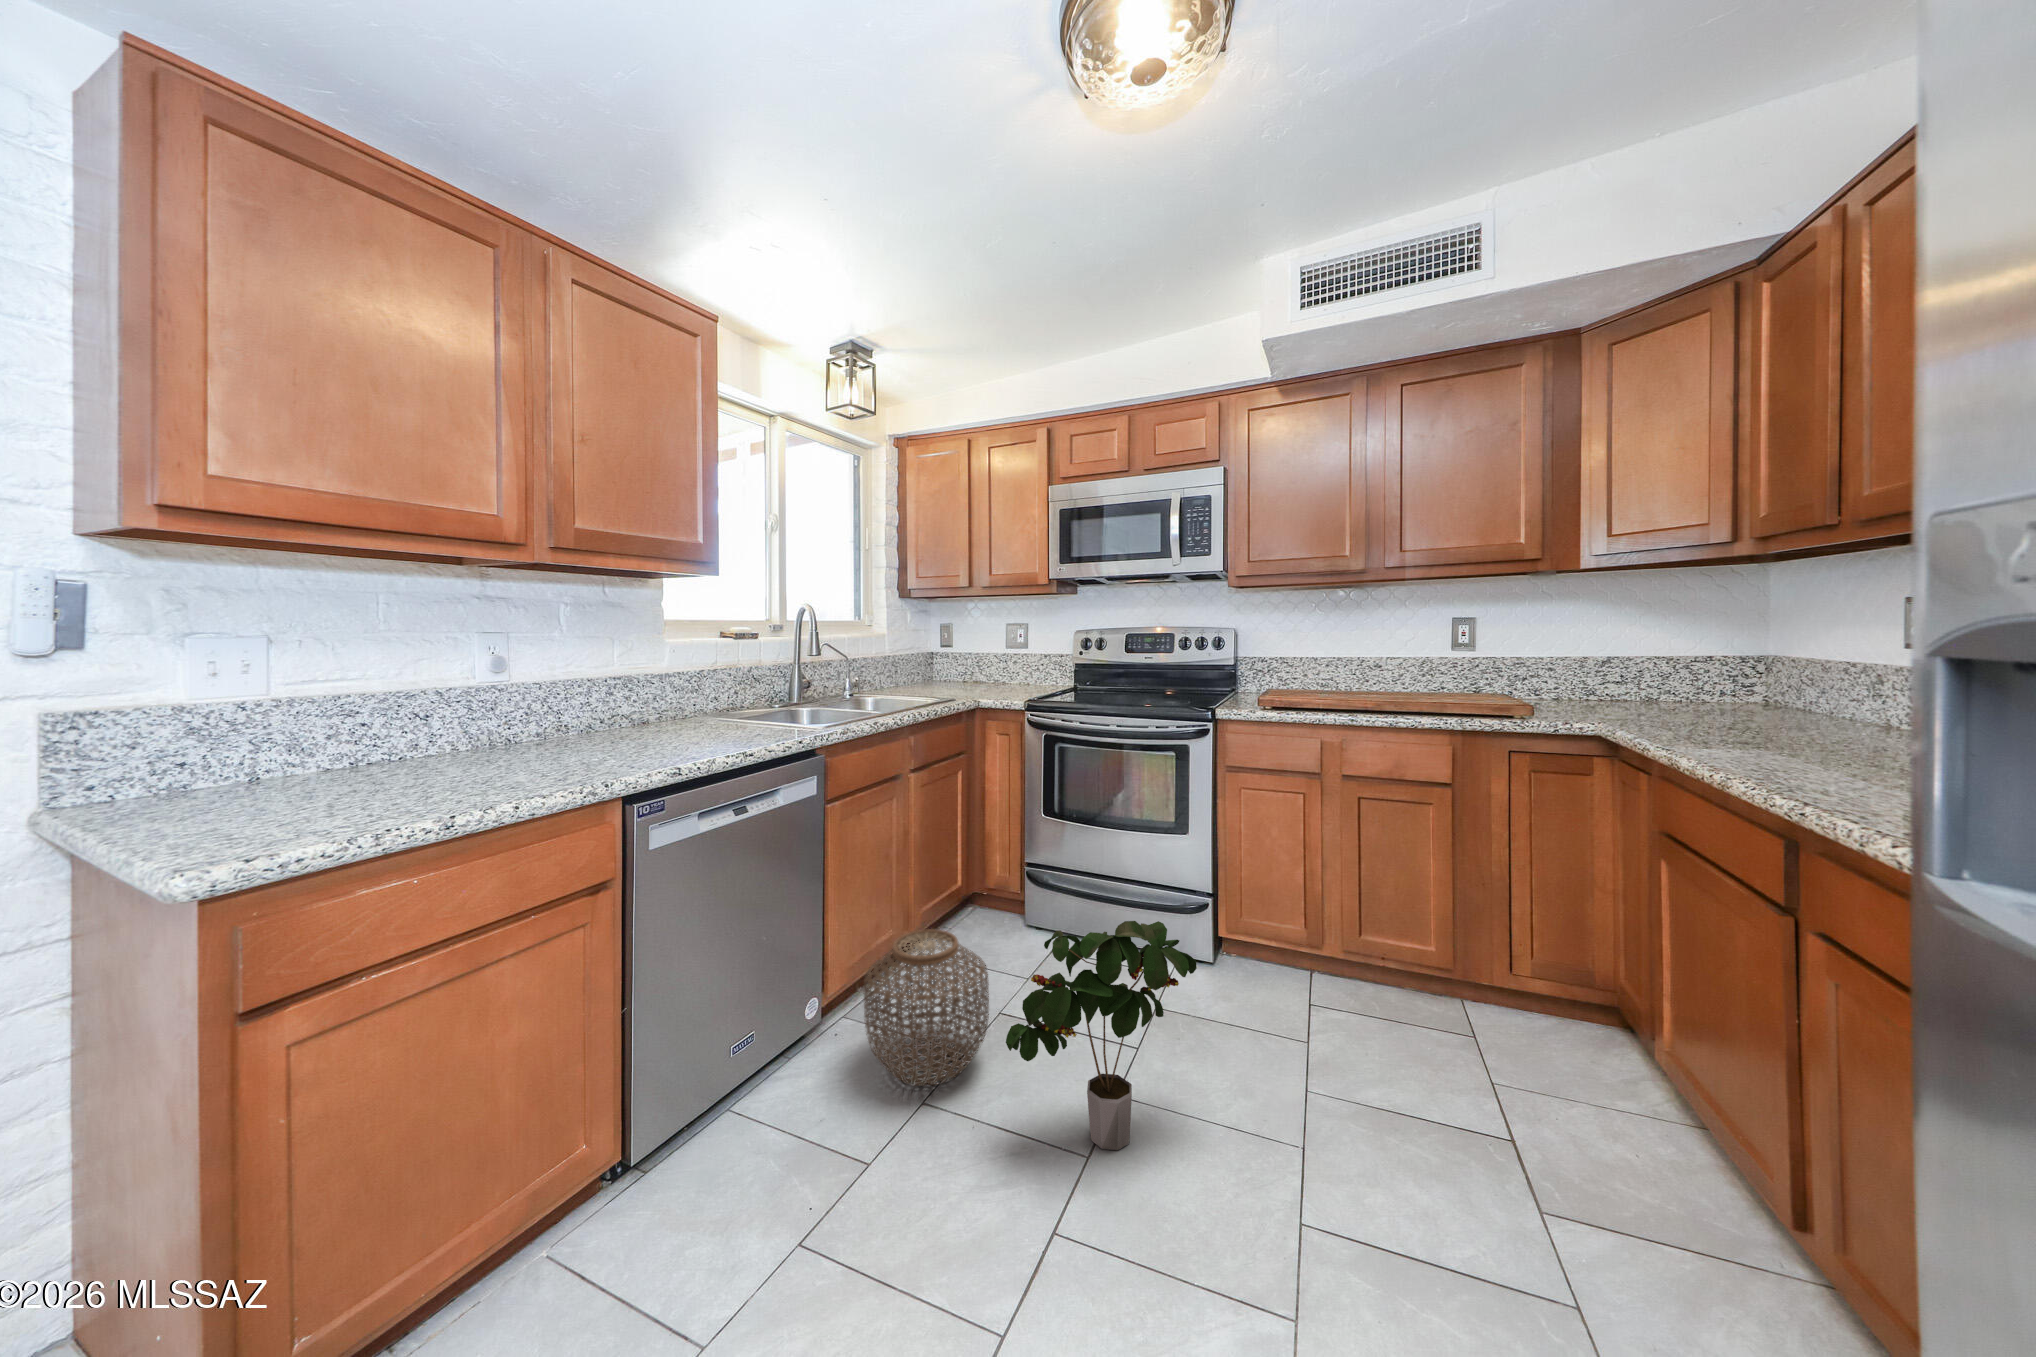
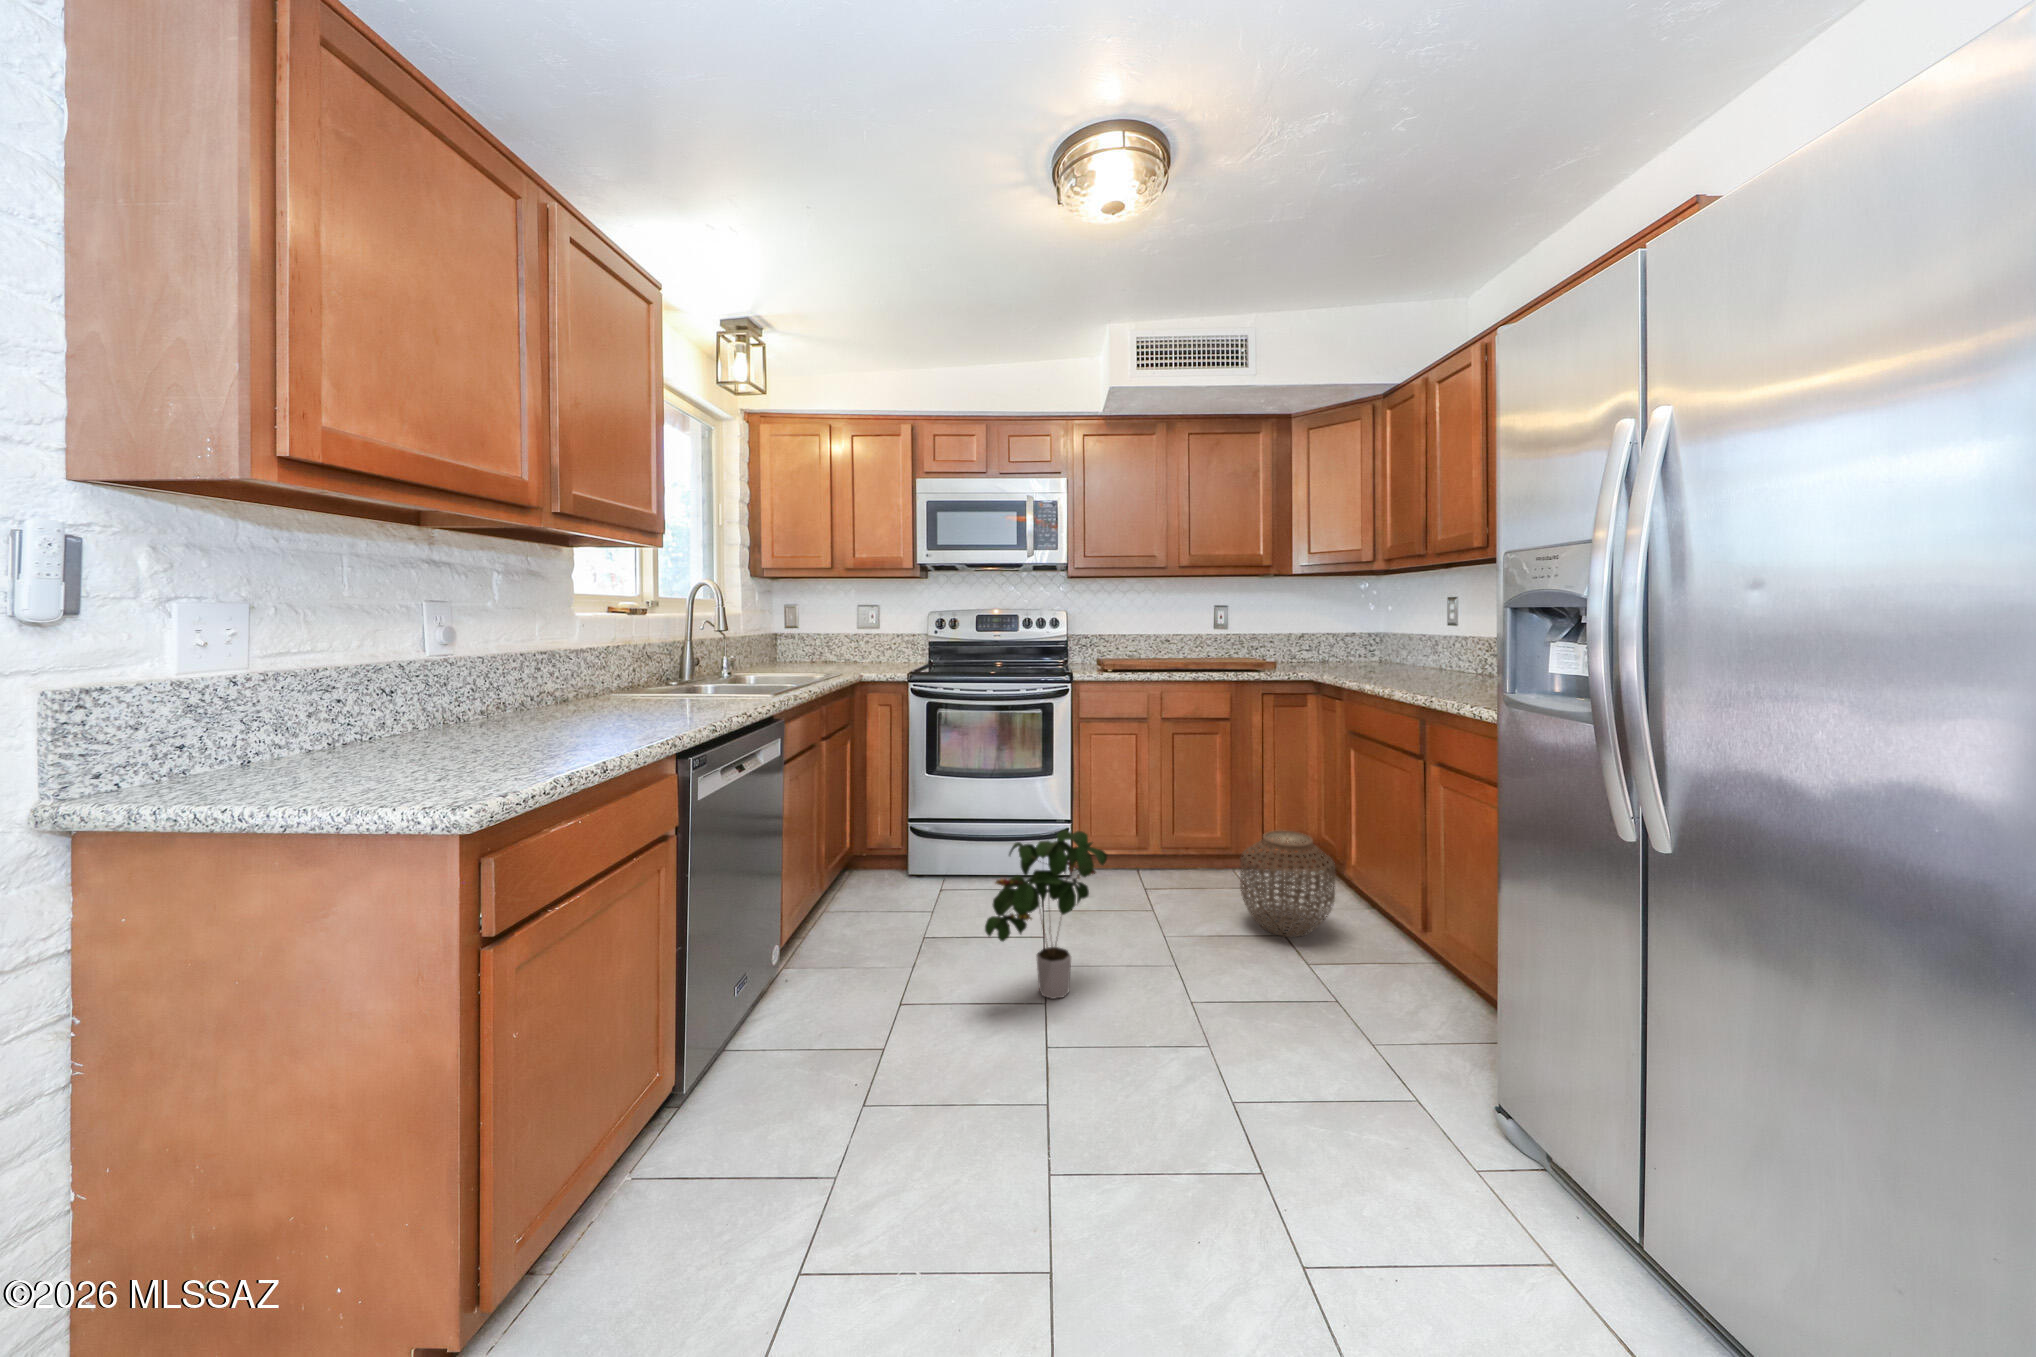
woven basket: present [864,929,989,1086] -> present [1240,830,1335,937]

